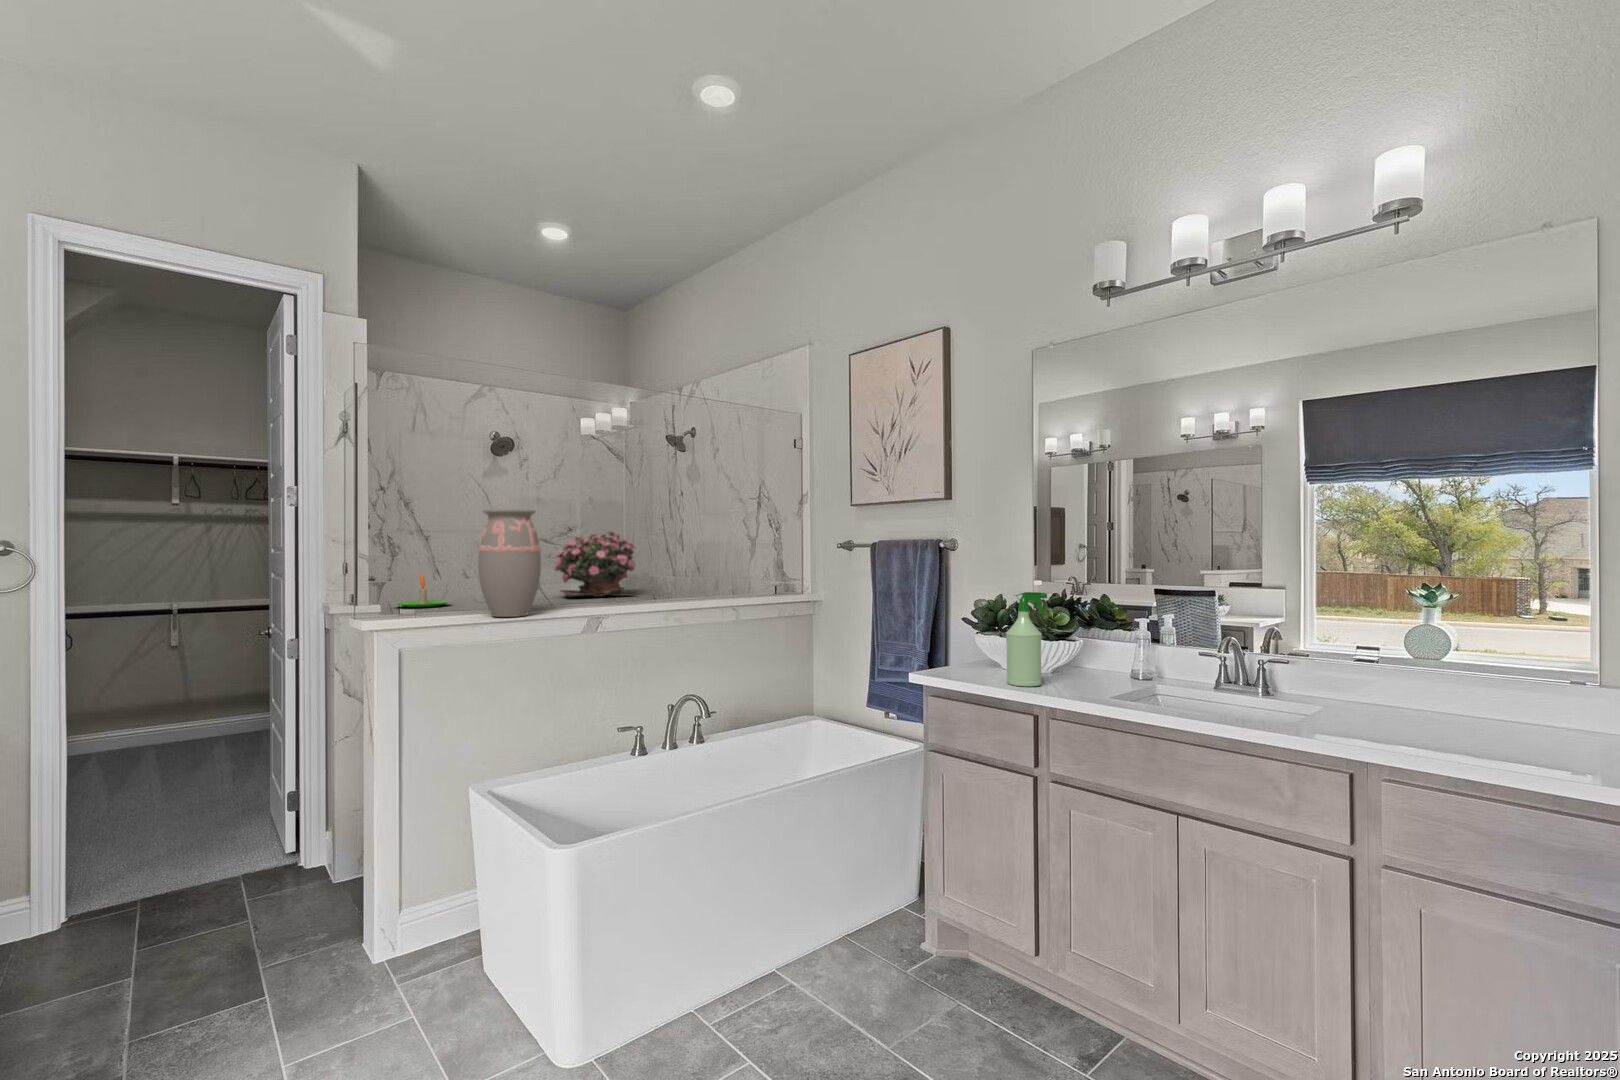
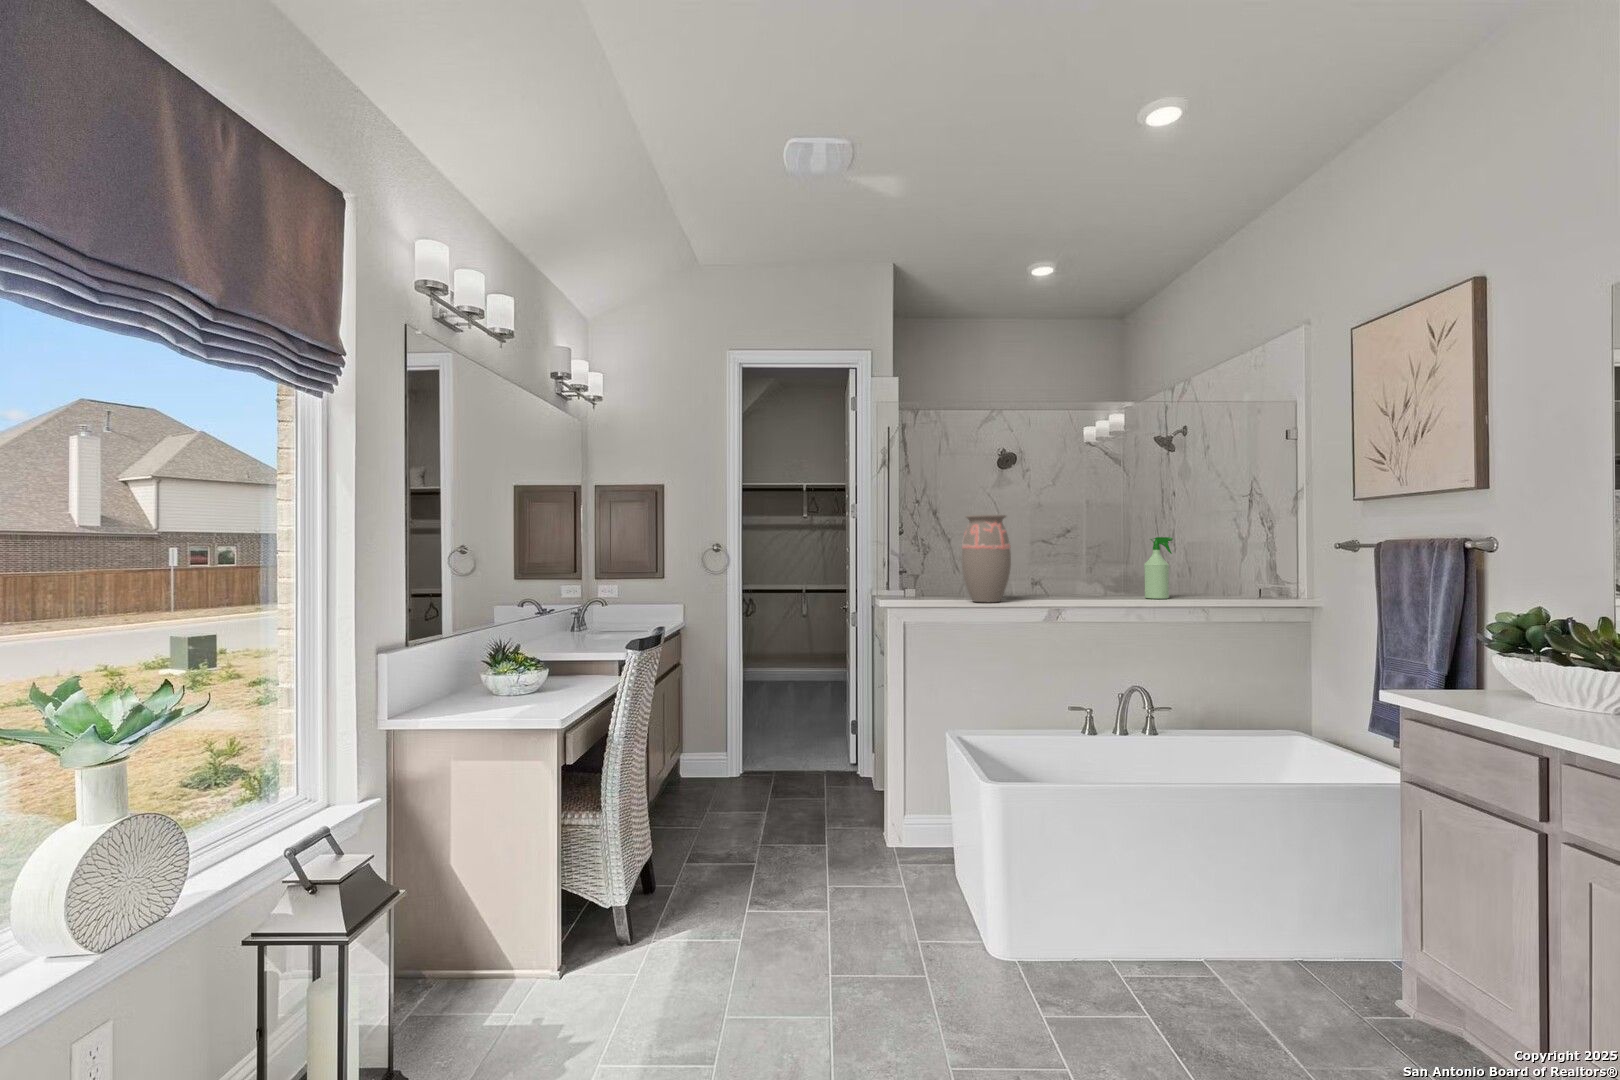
potted flower: present [555,531,635,597] -> none [1040,531,1120,592]
candle: present [394,573,451,608] -> none [915,566,956,593]
spray bottle: present [1006,592,1047,686] -> present [1144,537,1173,599]

